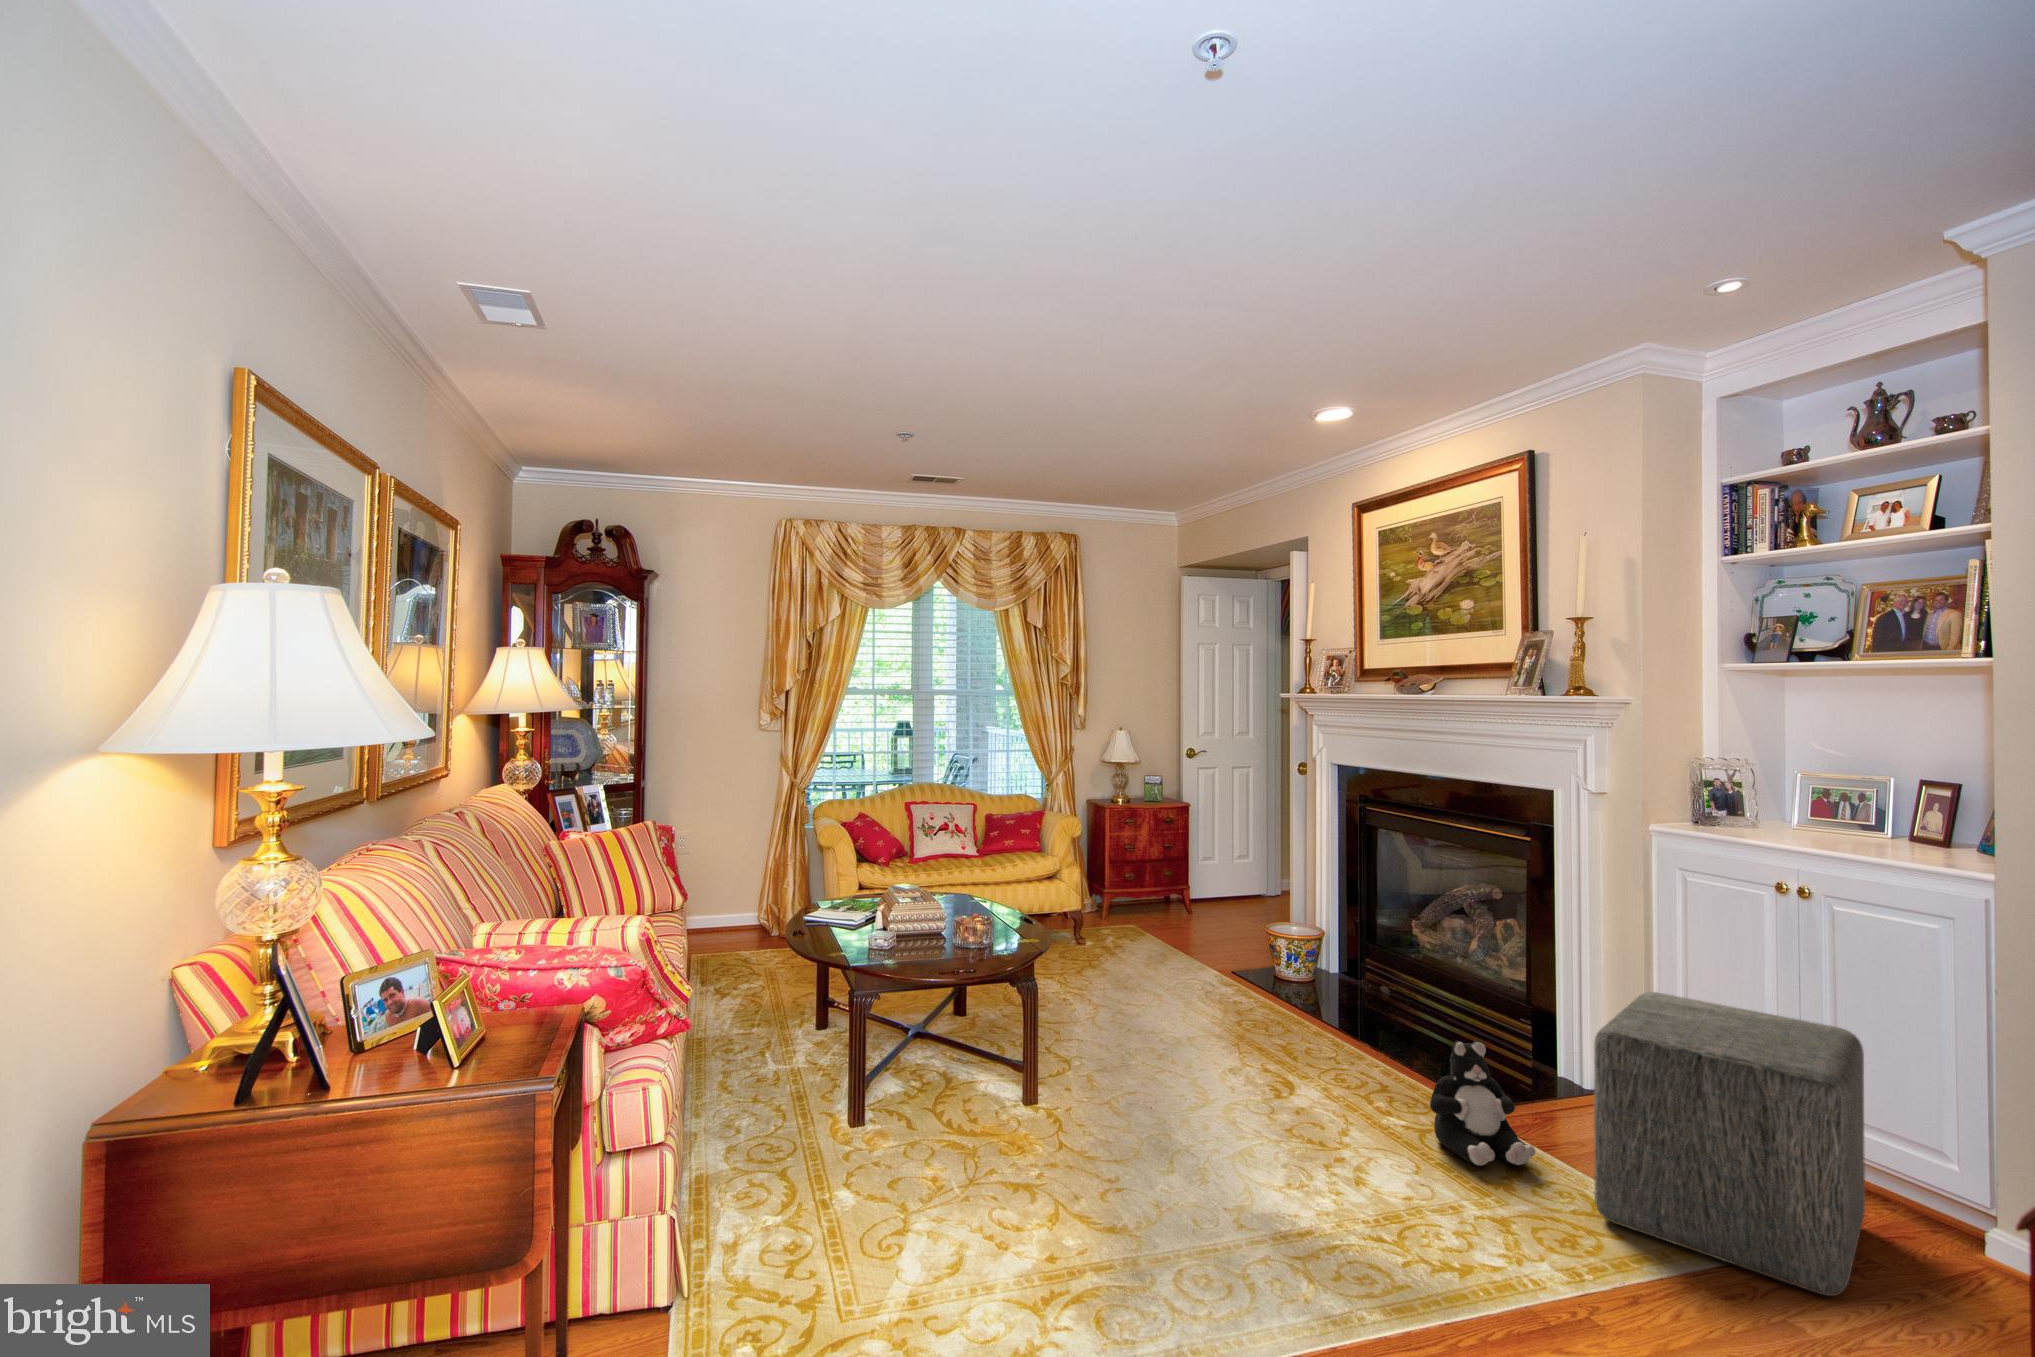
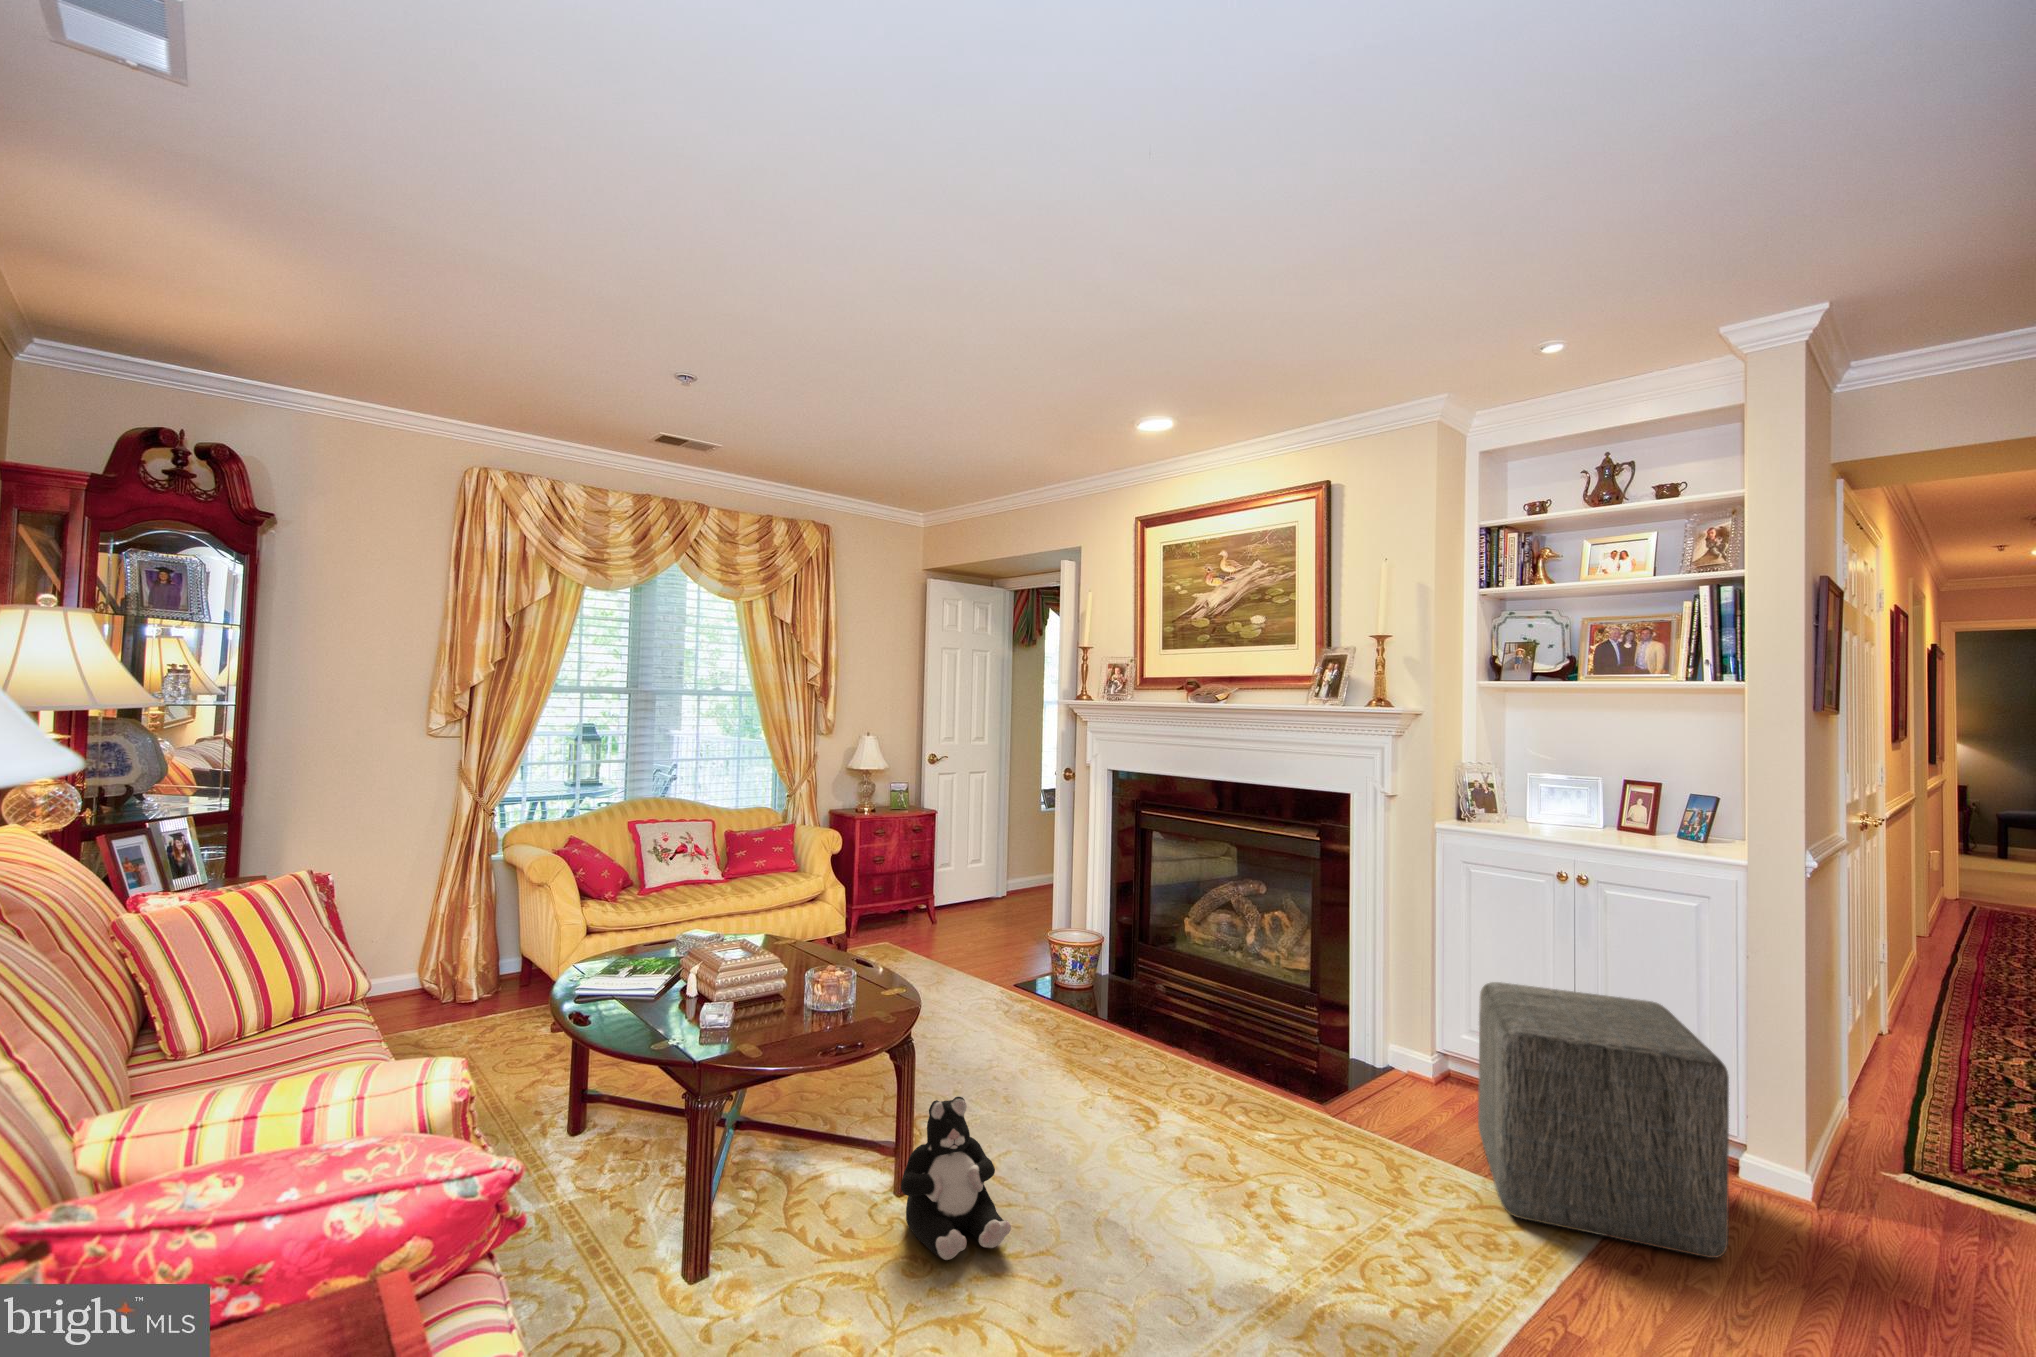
plush toy: present [1430,1041,1535,1166] -> present [901,1097,1011,1260]

